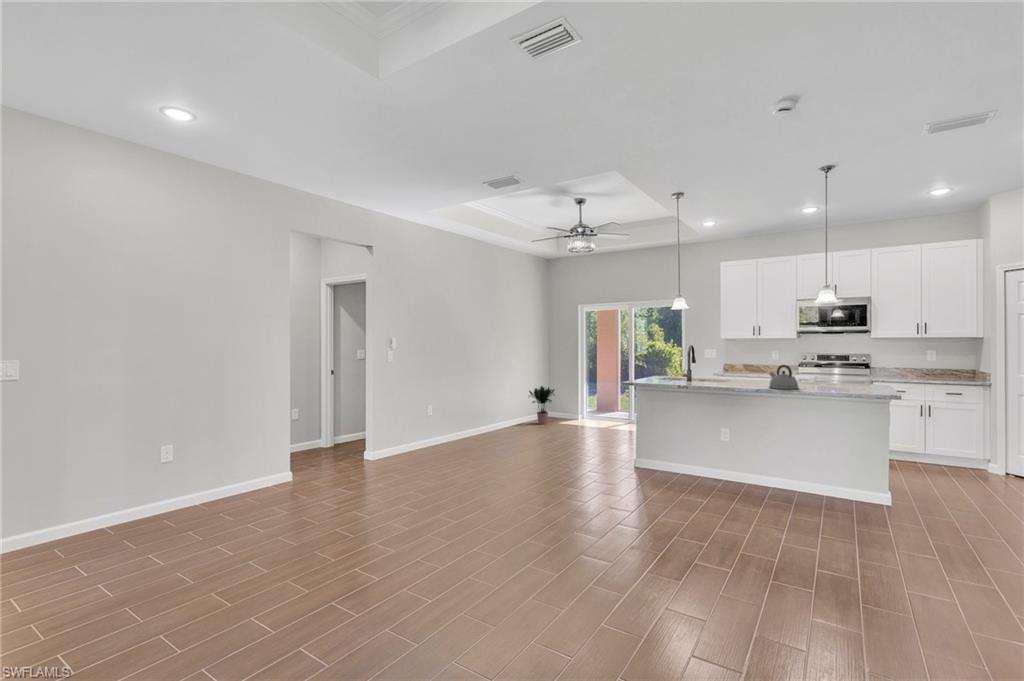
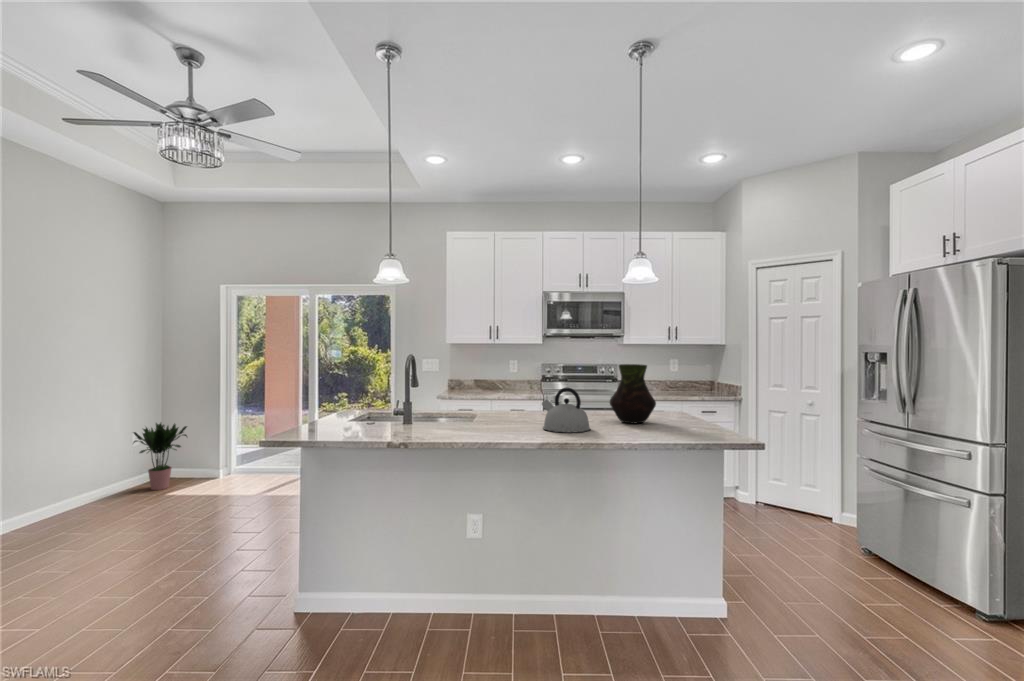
vase: none [819,352,851,388] -> present [610,364,656,423]

